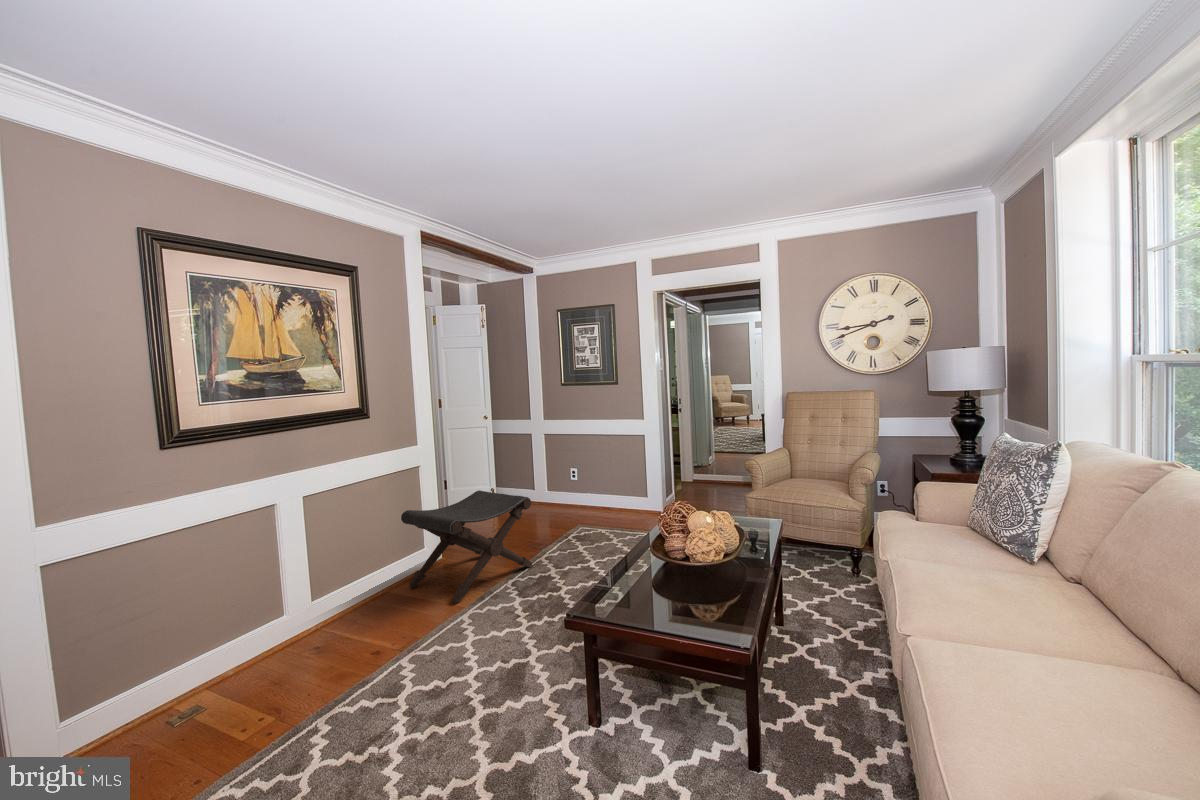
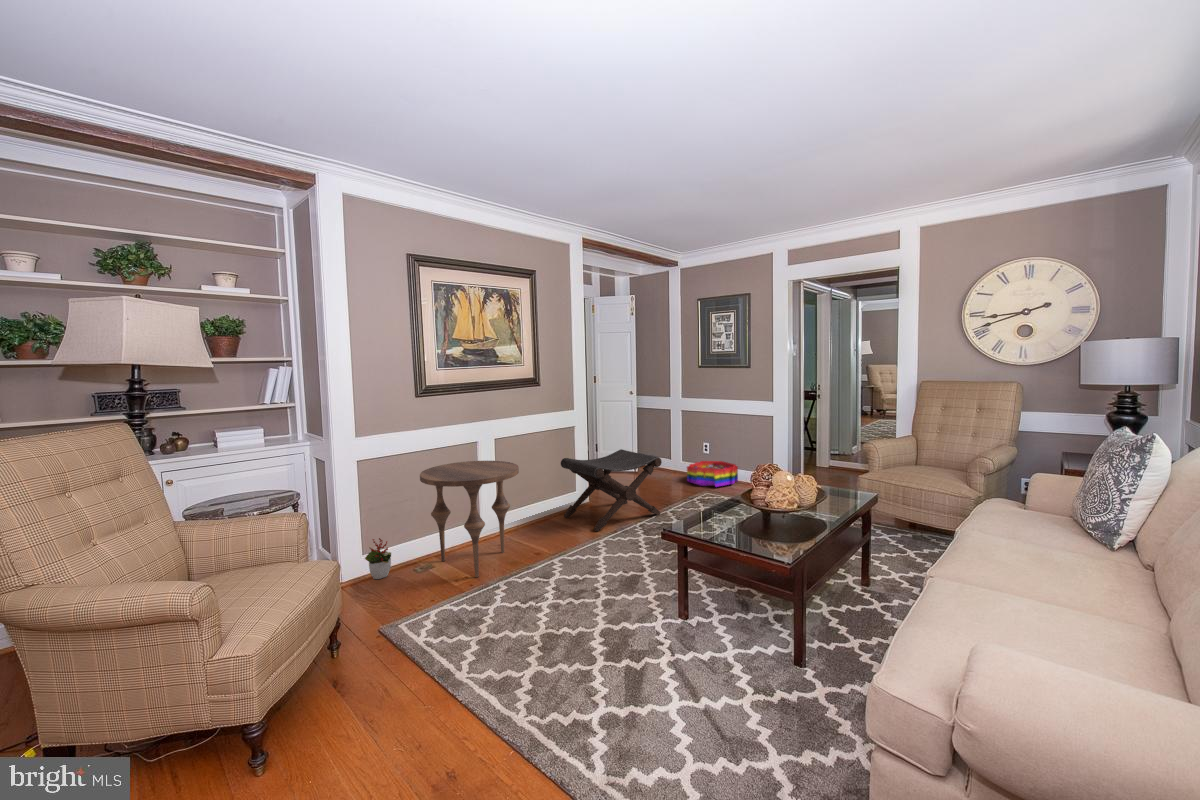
storage bin: none [553,489,610,521] -> present [687,461,738,487]
side table: none [173,530,342,715] -> present [420,461,519,577]
decorative plant: none [66,686,122,757] -> present [365,538,391,579]

